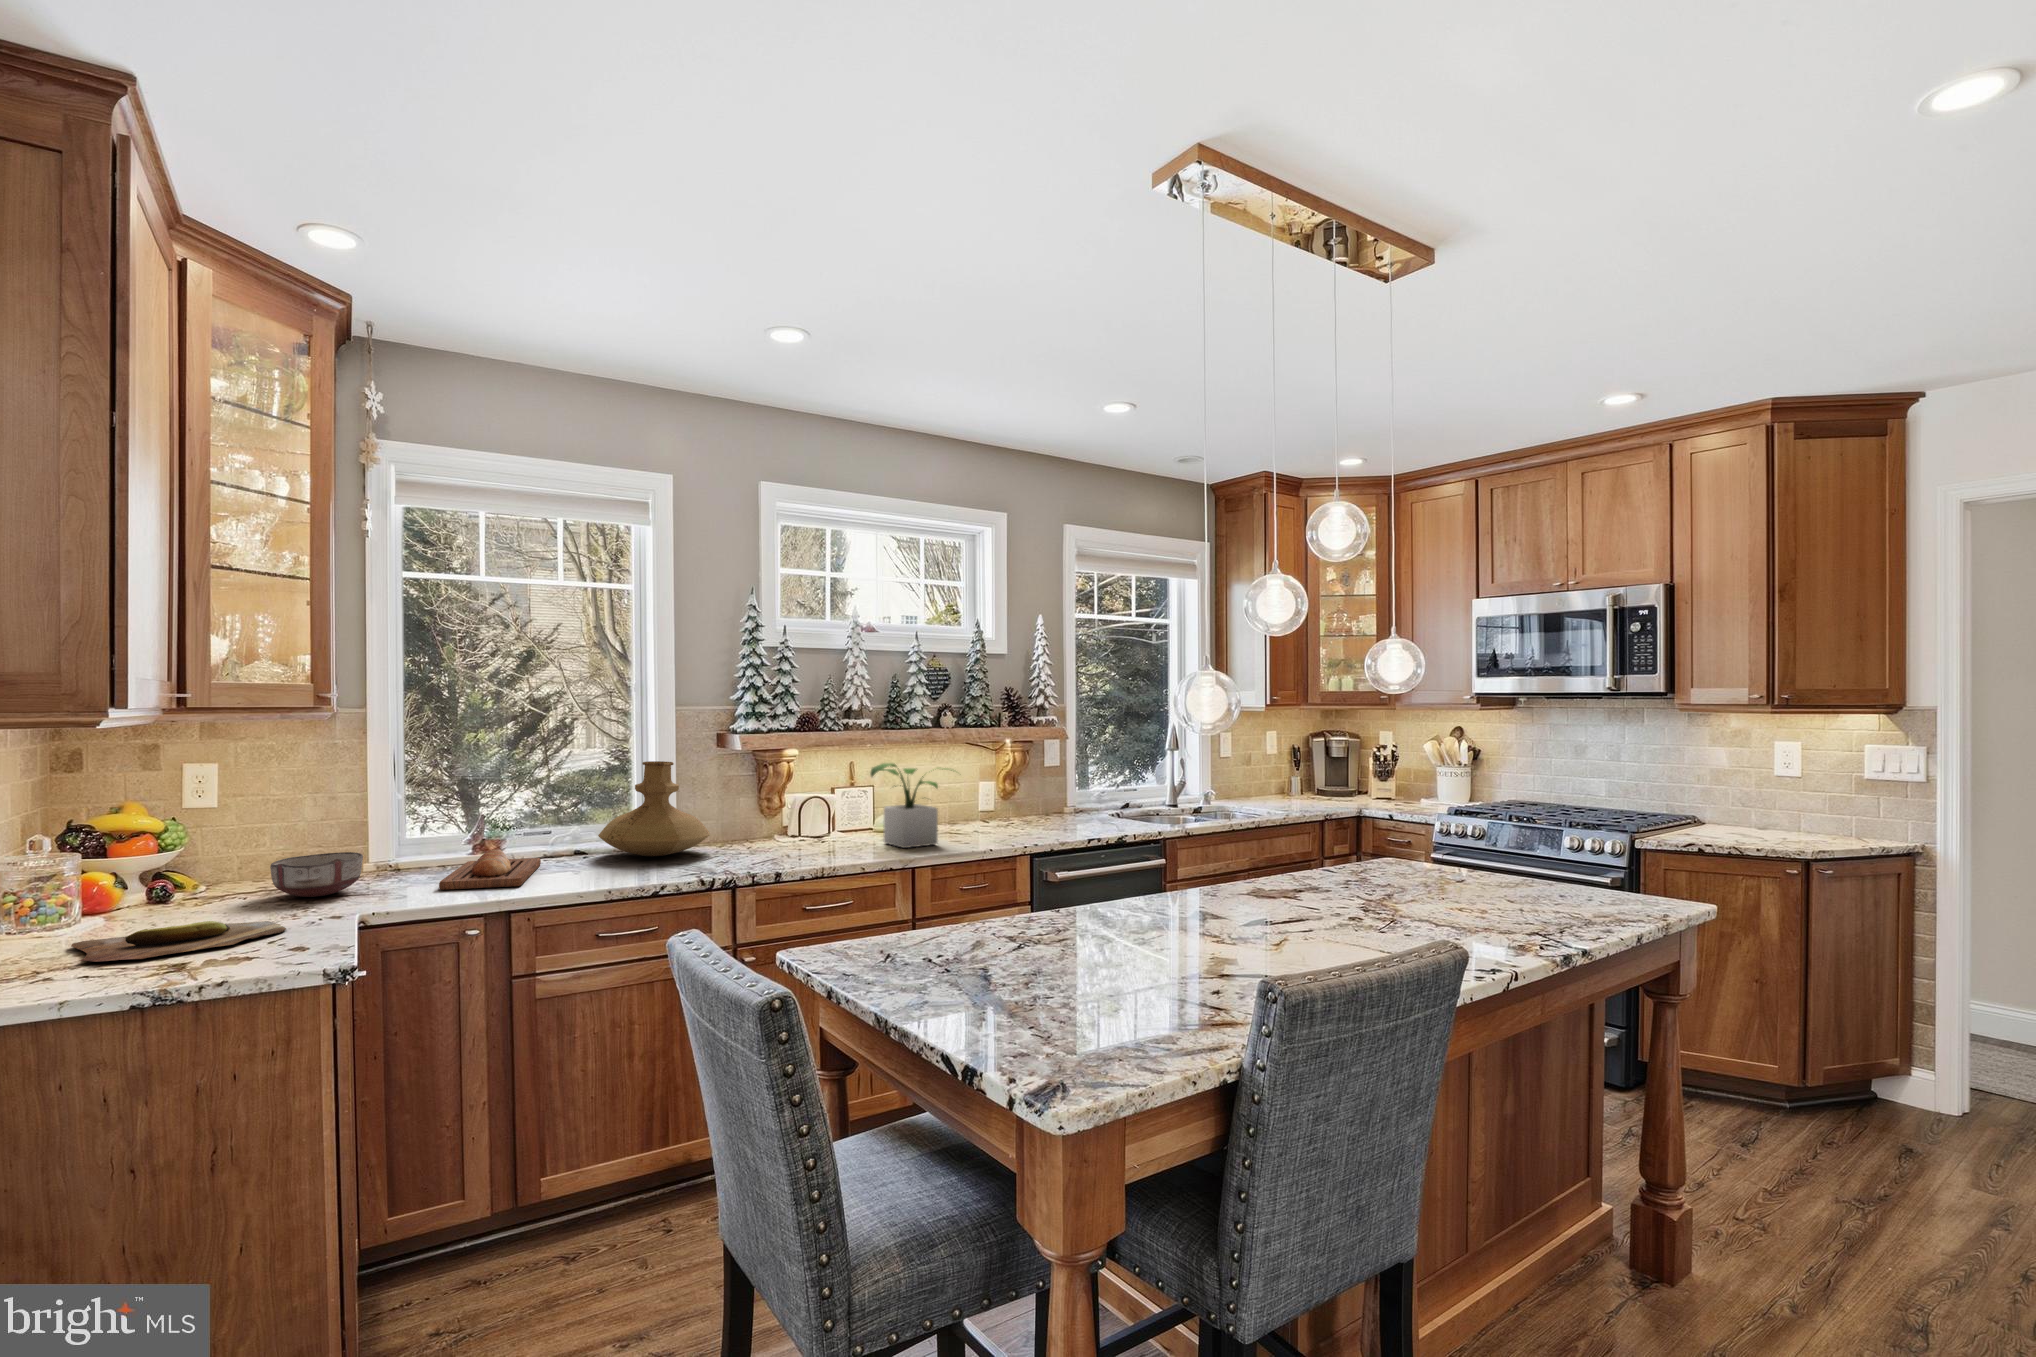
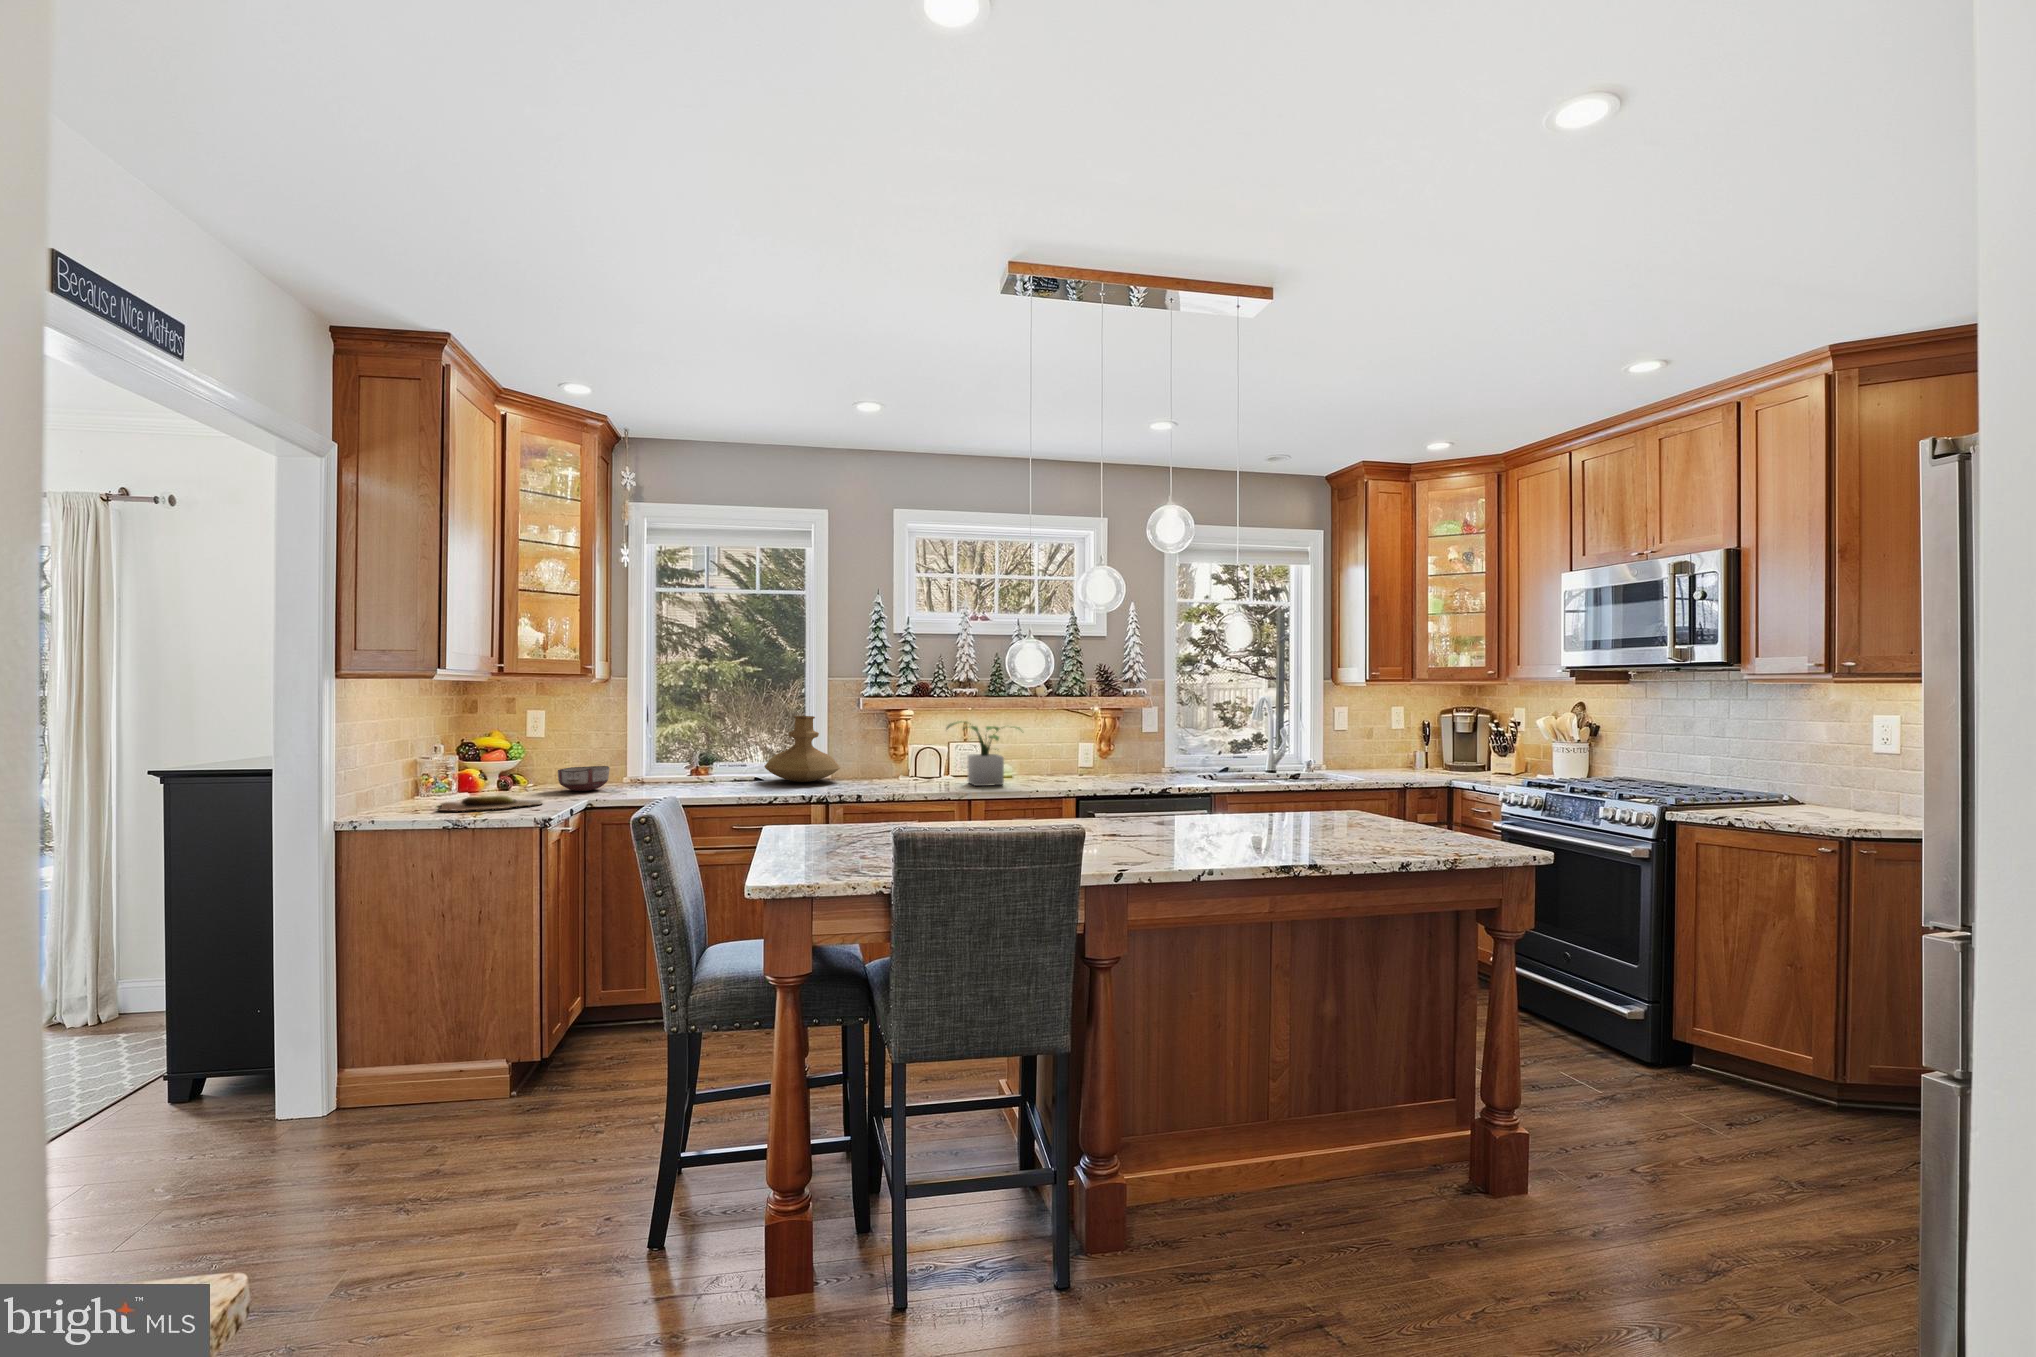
bread loaf: present [439,849,541,890] -> none [647,770,726,792]

